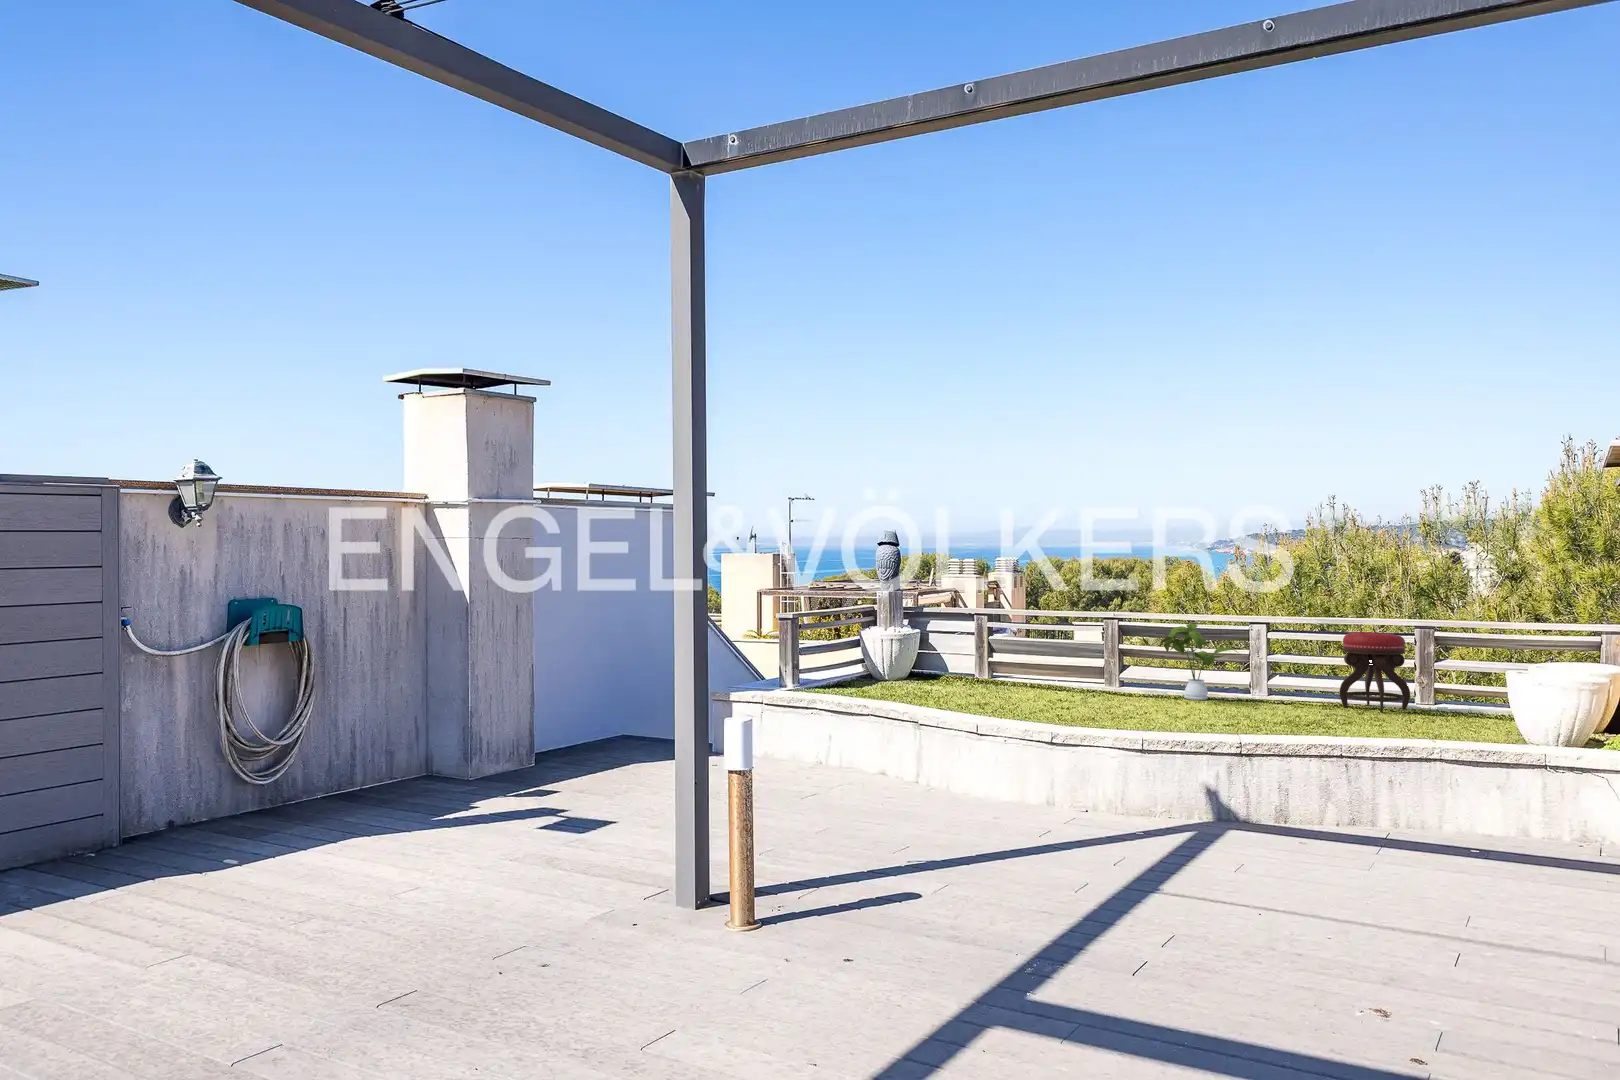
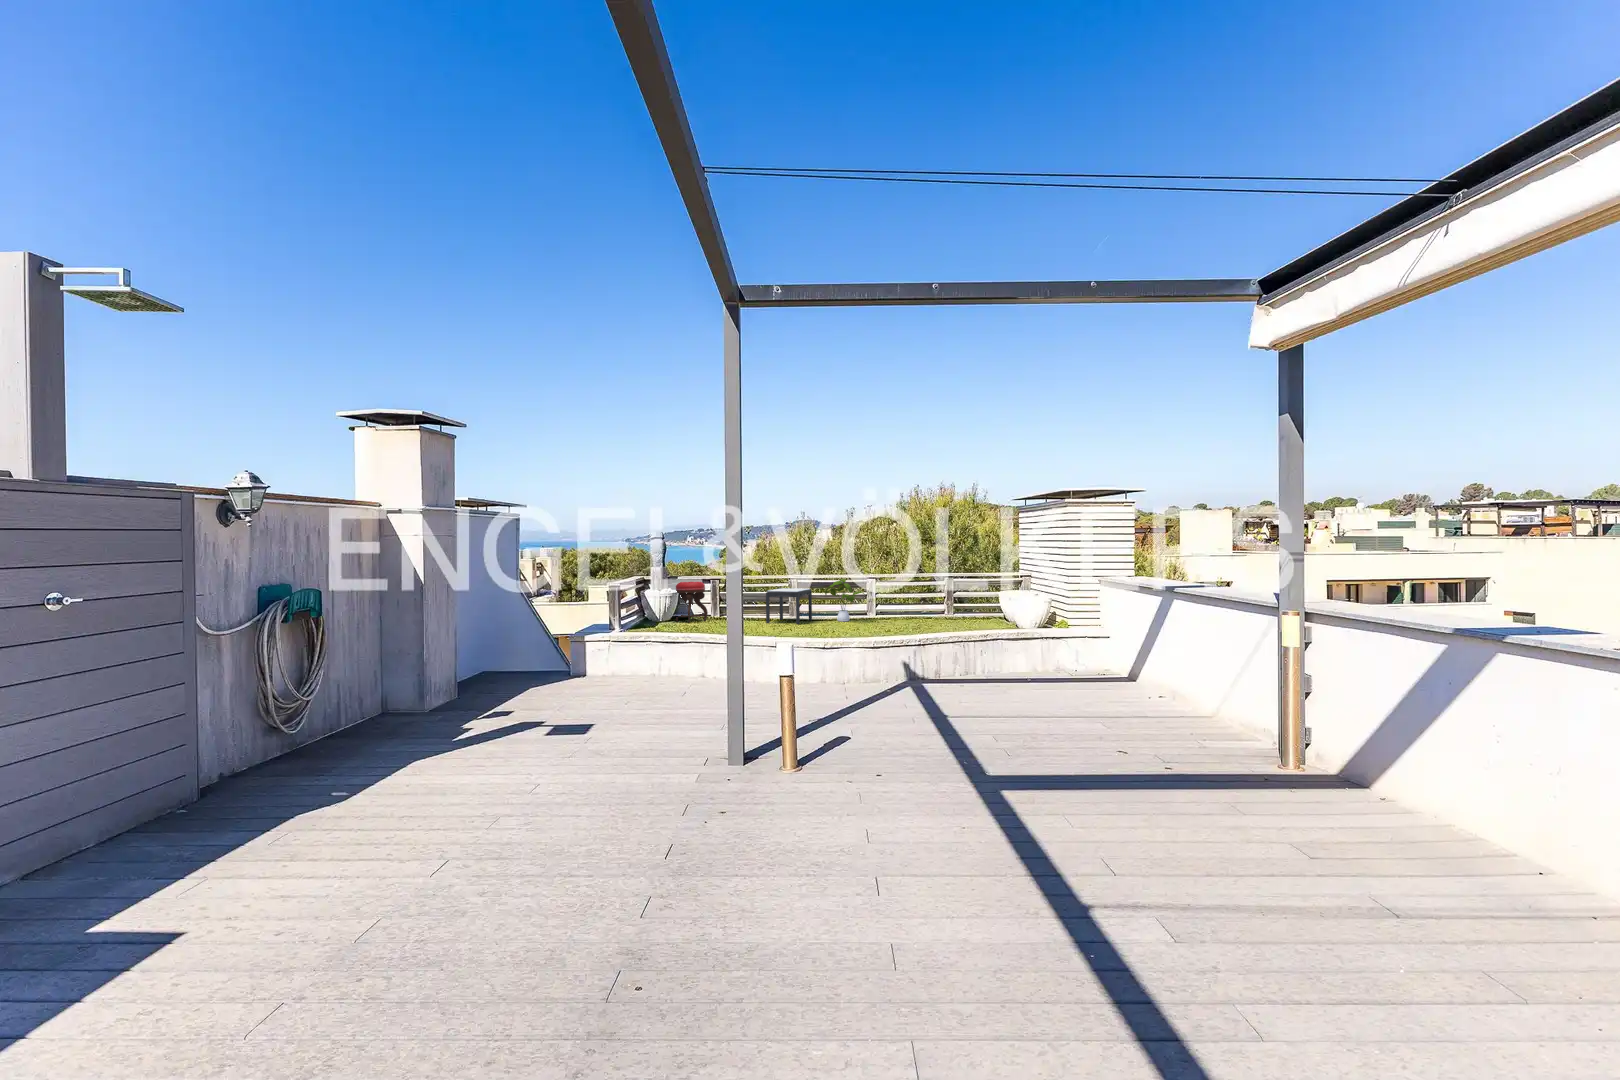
stool: present [1340,632,1410,712] -> present [676,582,708,623]
side table: none [1052,635,1140,699] -> present [766,588,812,624]

